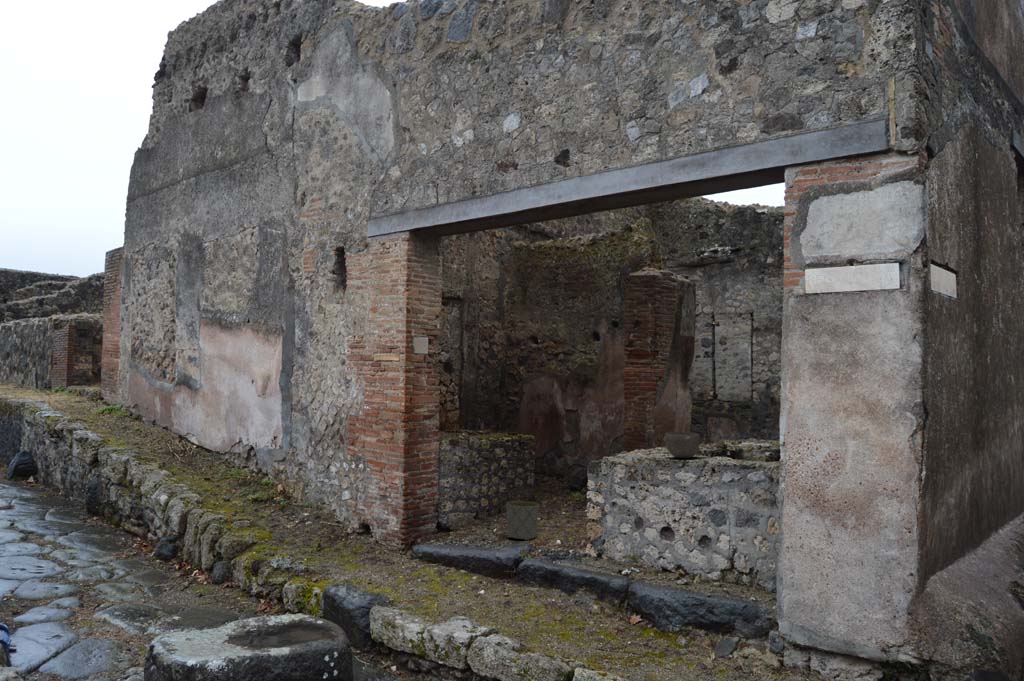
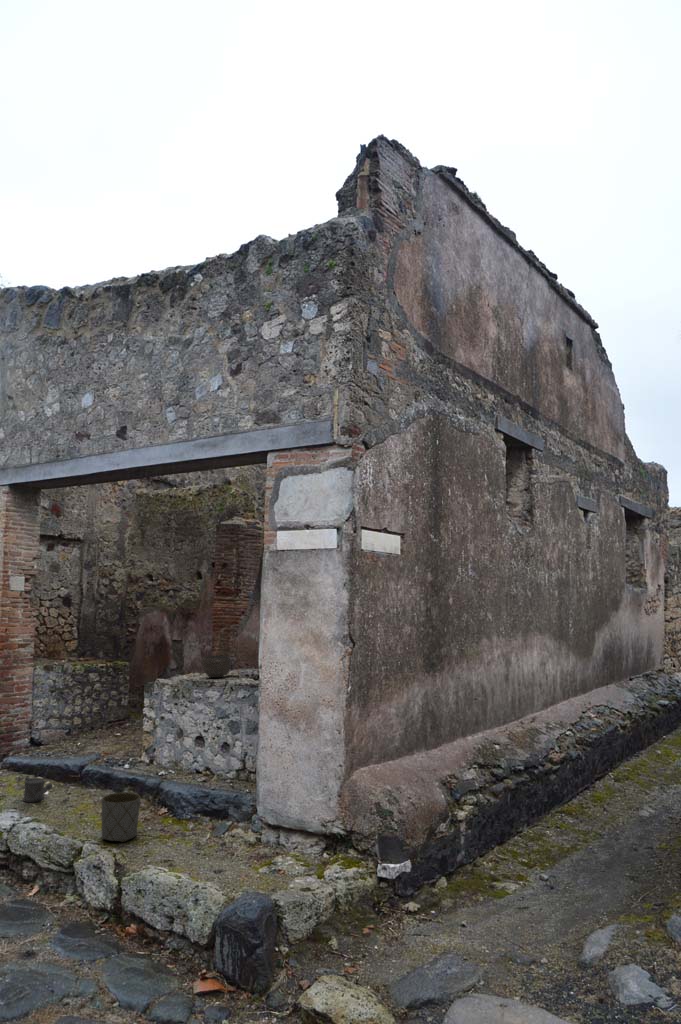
planter: present [506,501,539,540] -> present [102,792,140,842]
watering can: none [458,566,497,596] -> present [23,777,52,802]

